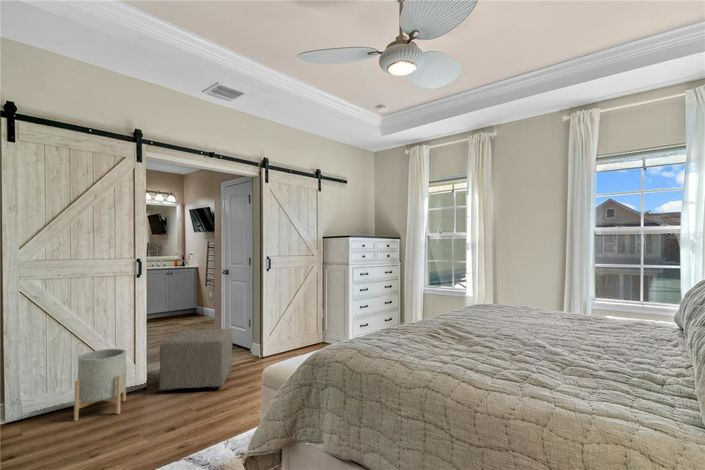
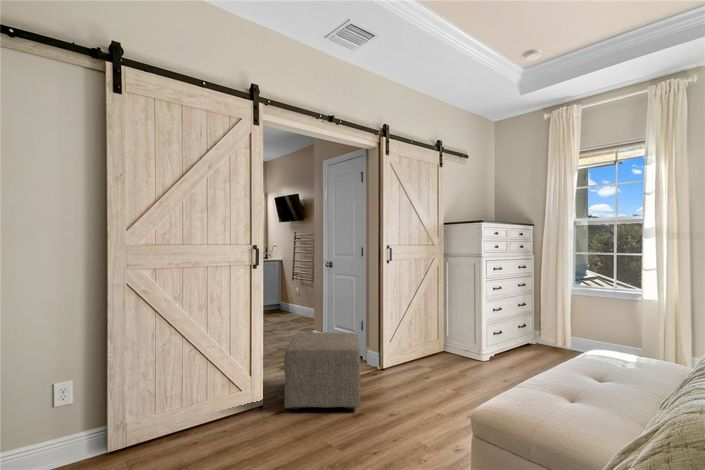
planter: present [74,349,127,421] -> none [197,355,251,446]

